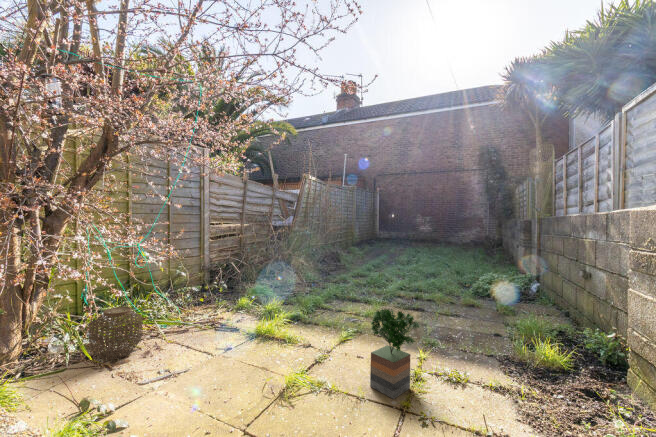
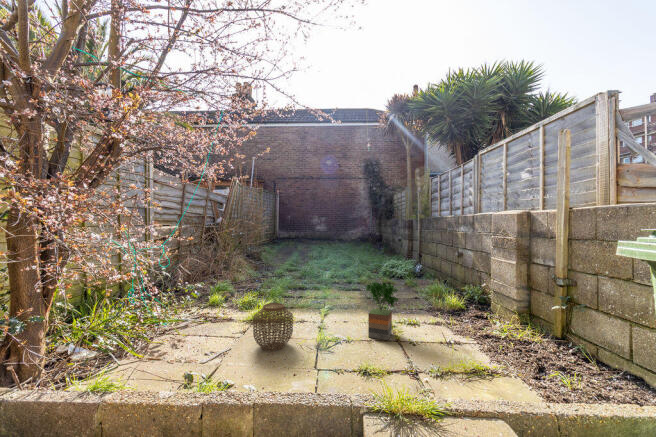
woven basket: present [89,307,143,360] -> present [253,303,293,351]

